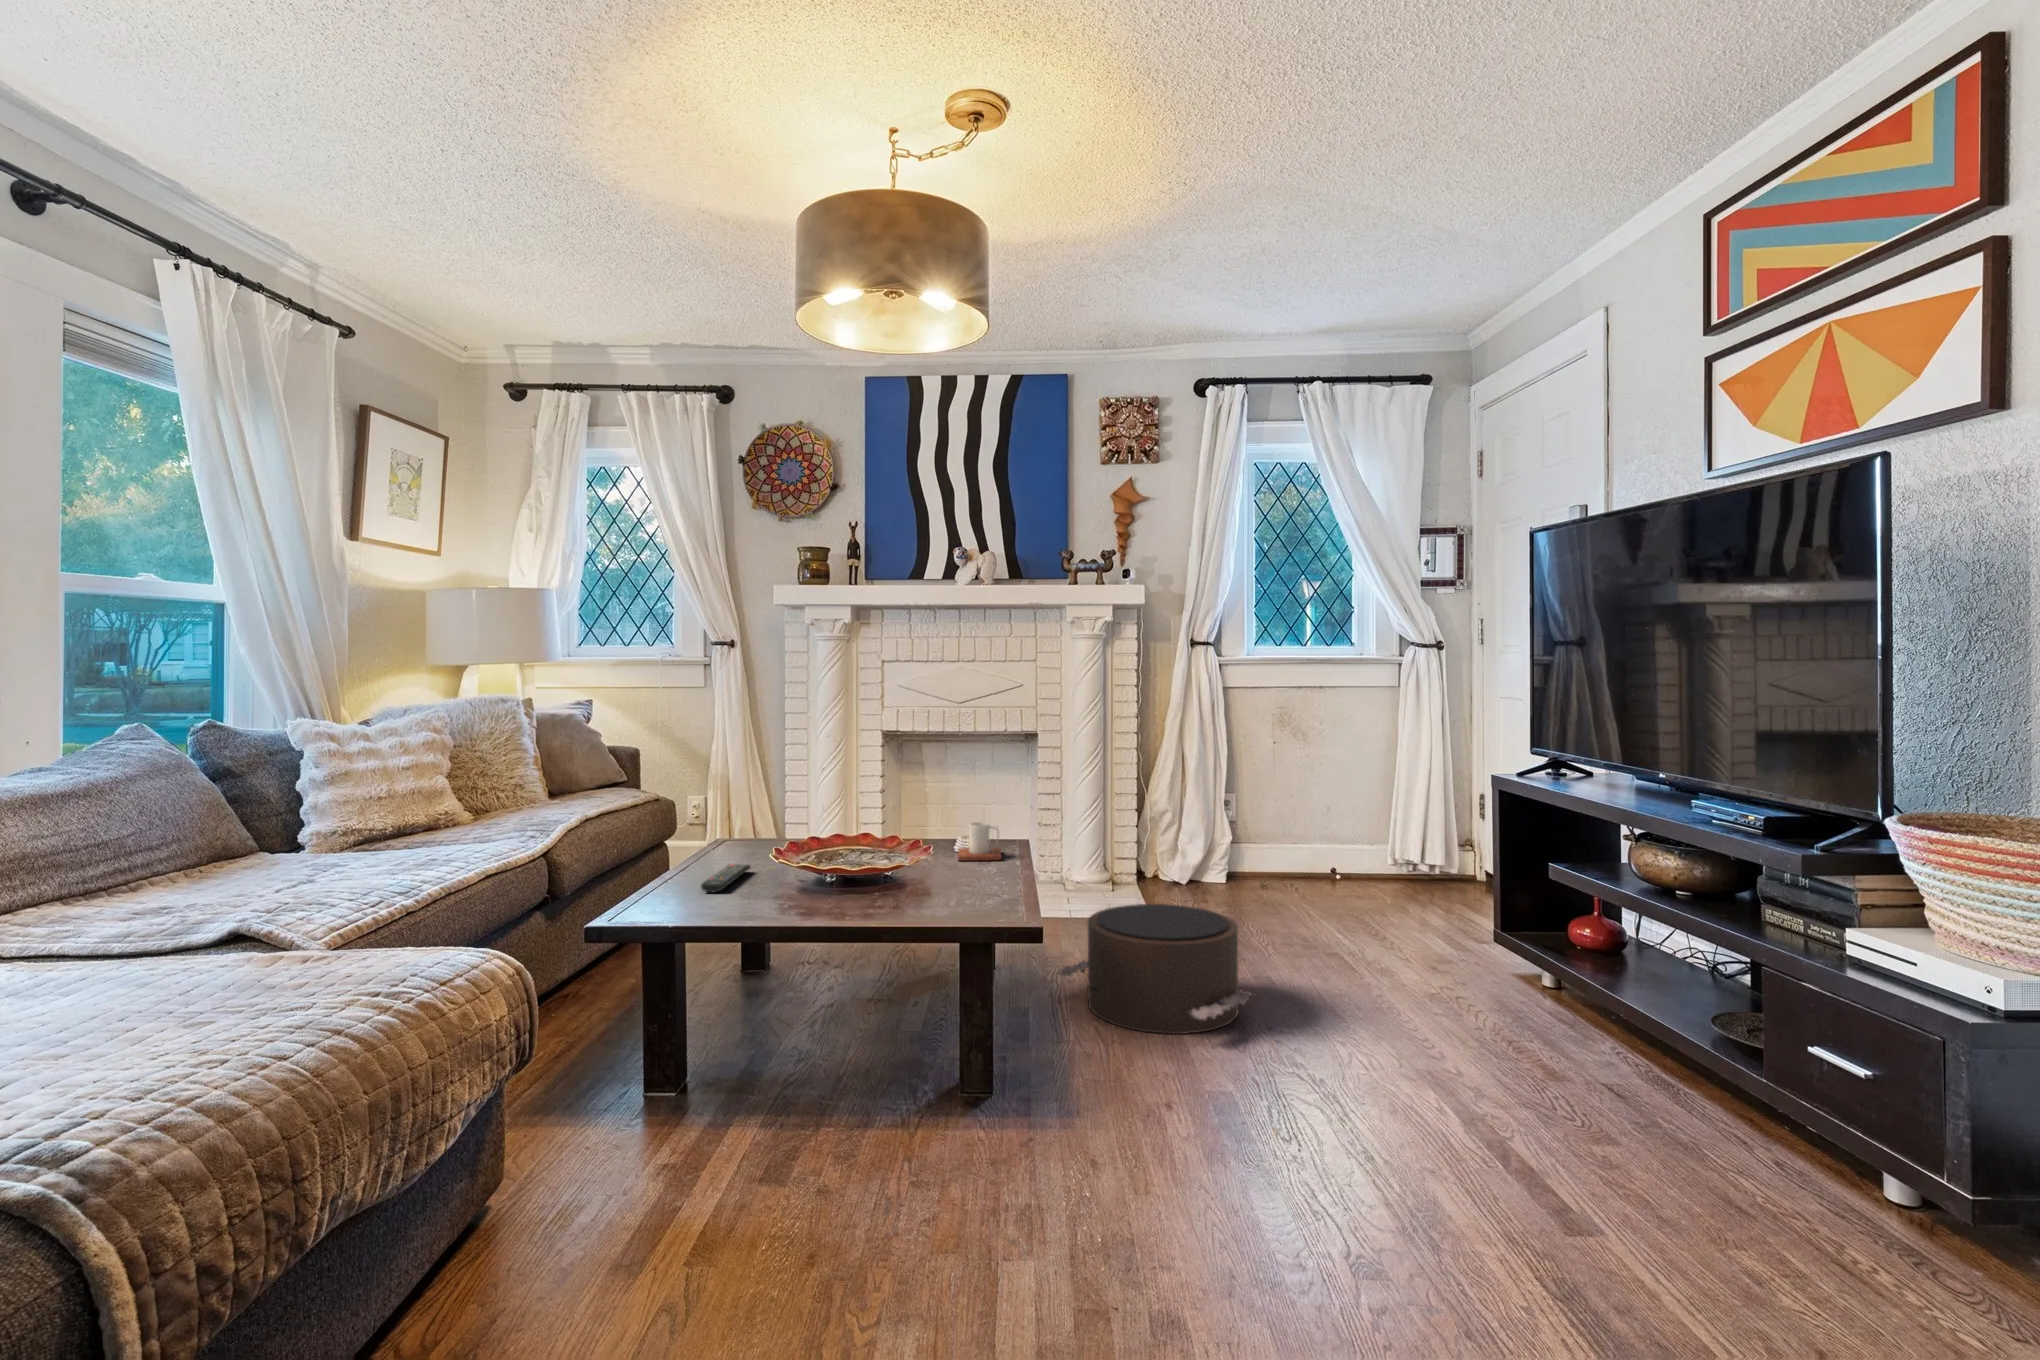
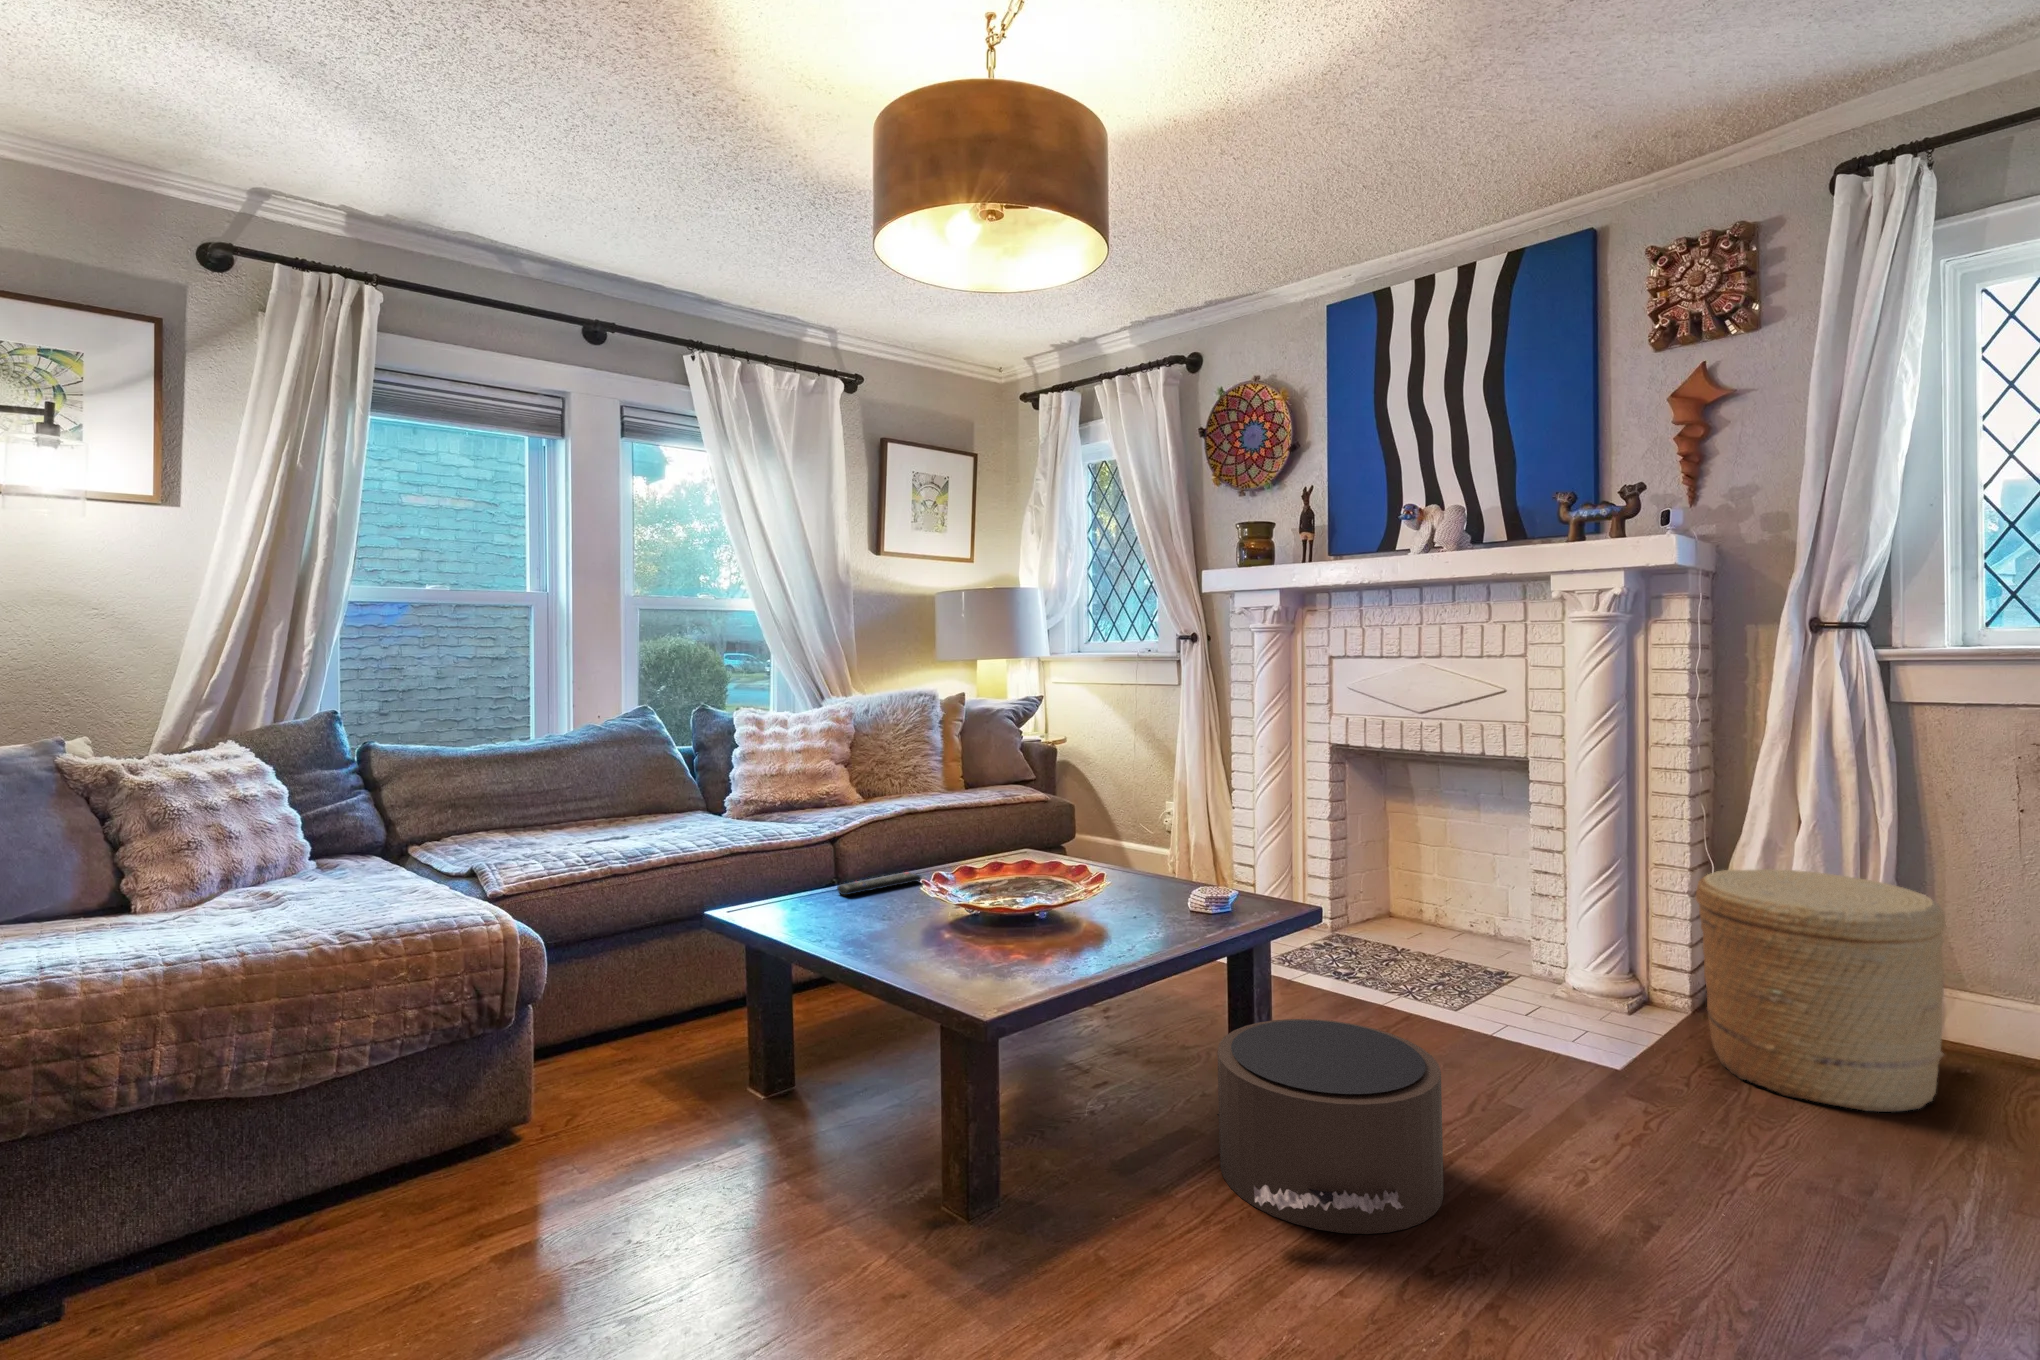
woven basket: none [1171,783,1287,909] -> present [1696,869,1945,1112]
mug: present [958,822,1001,861] -> none [1102,871,1175,923]

